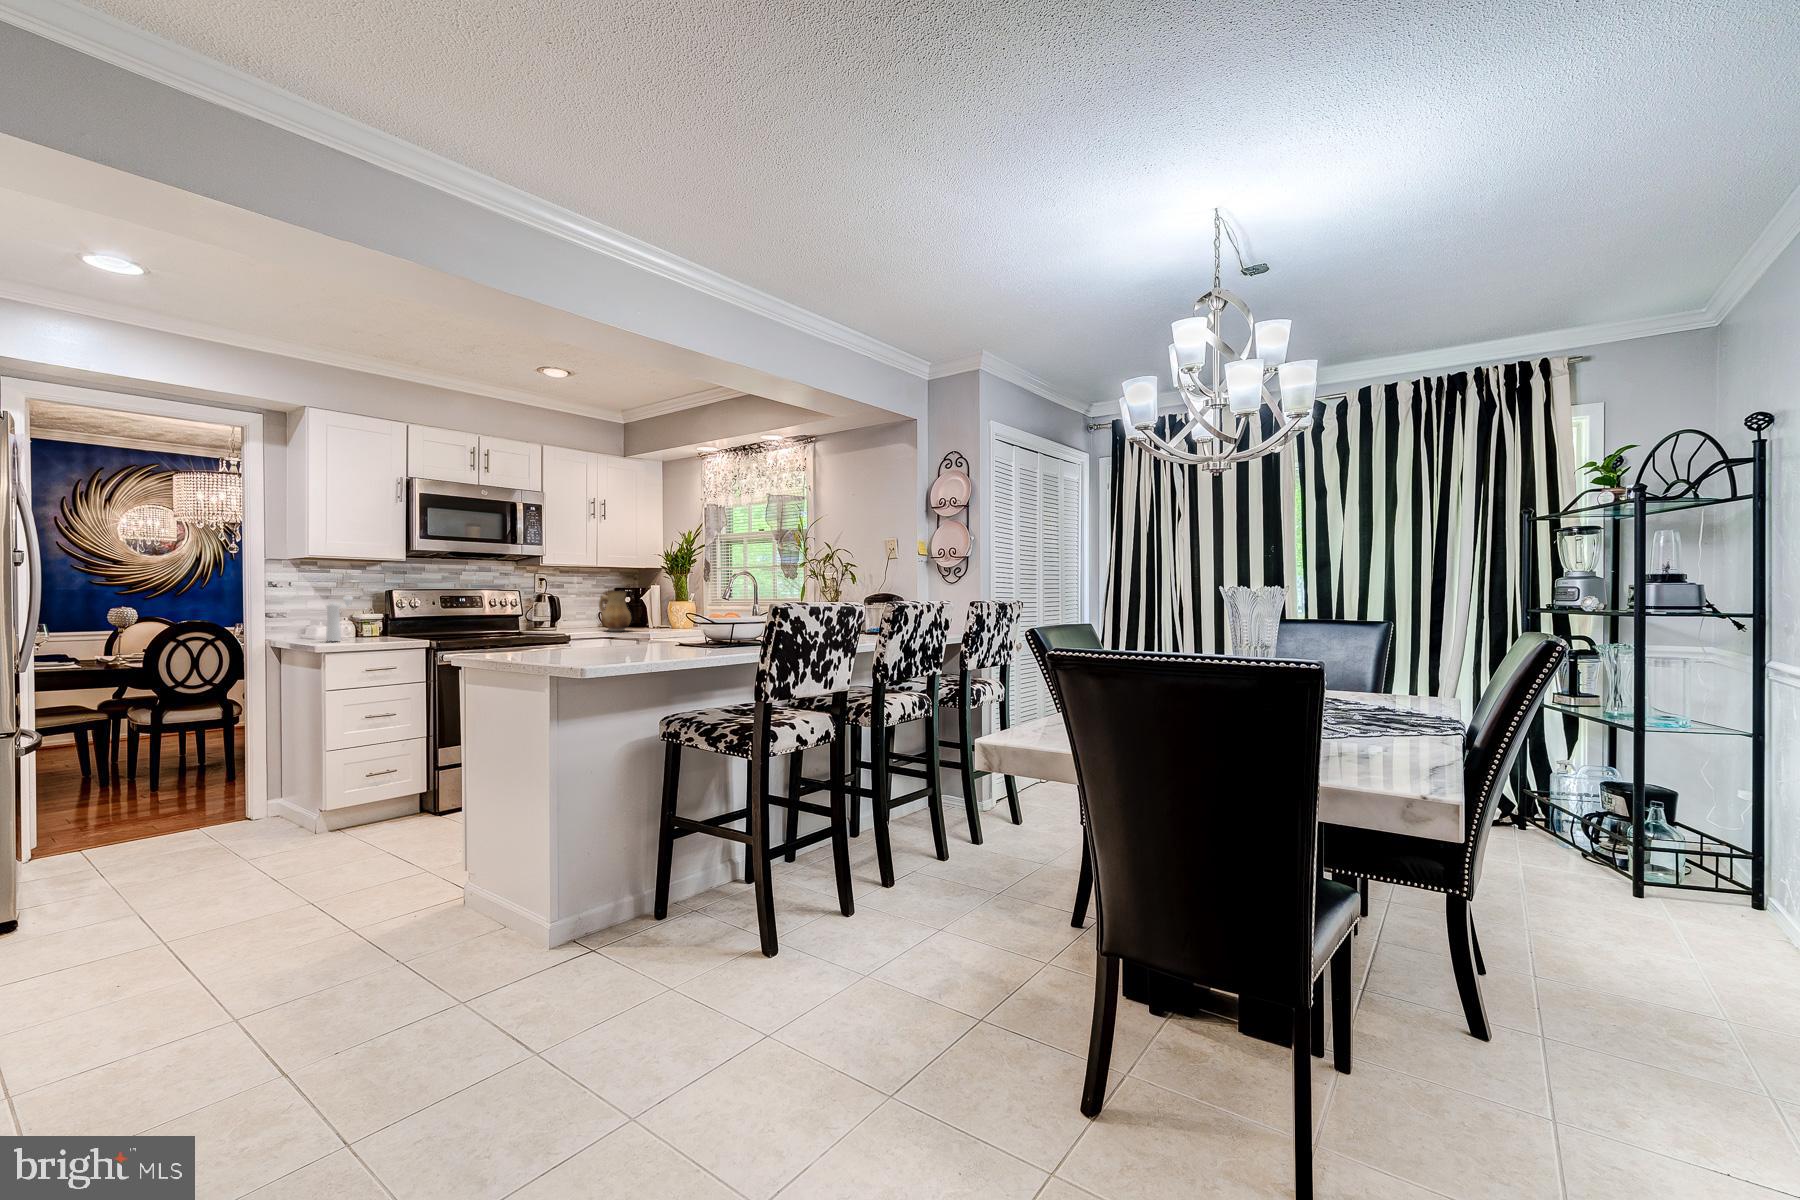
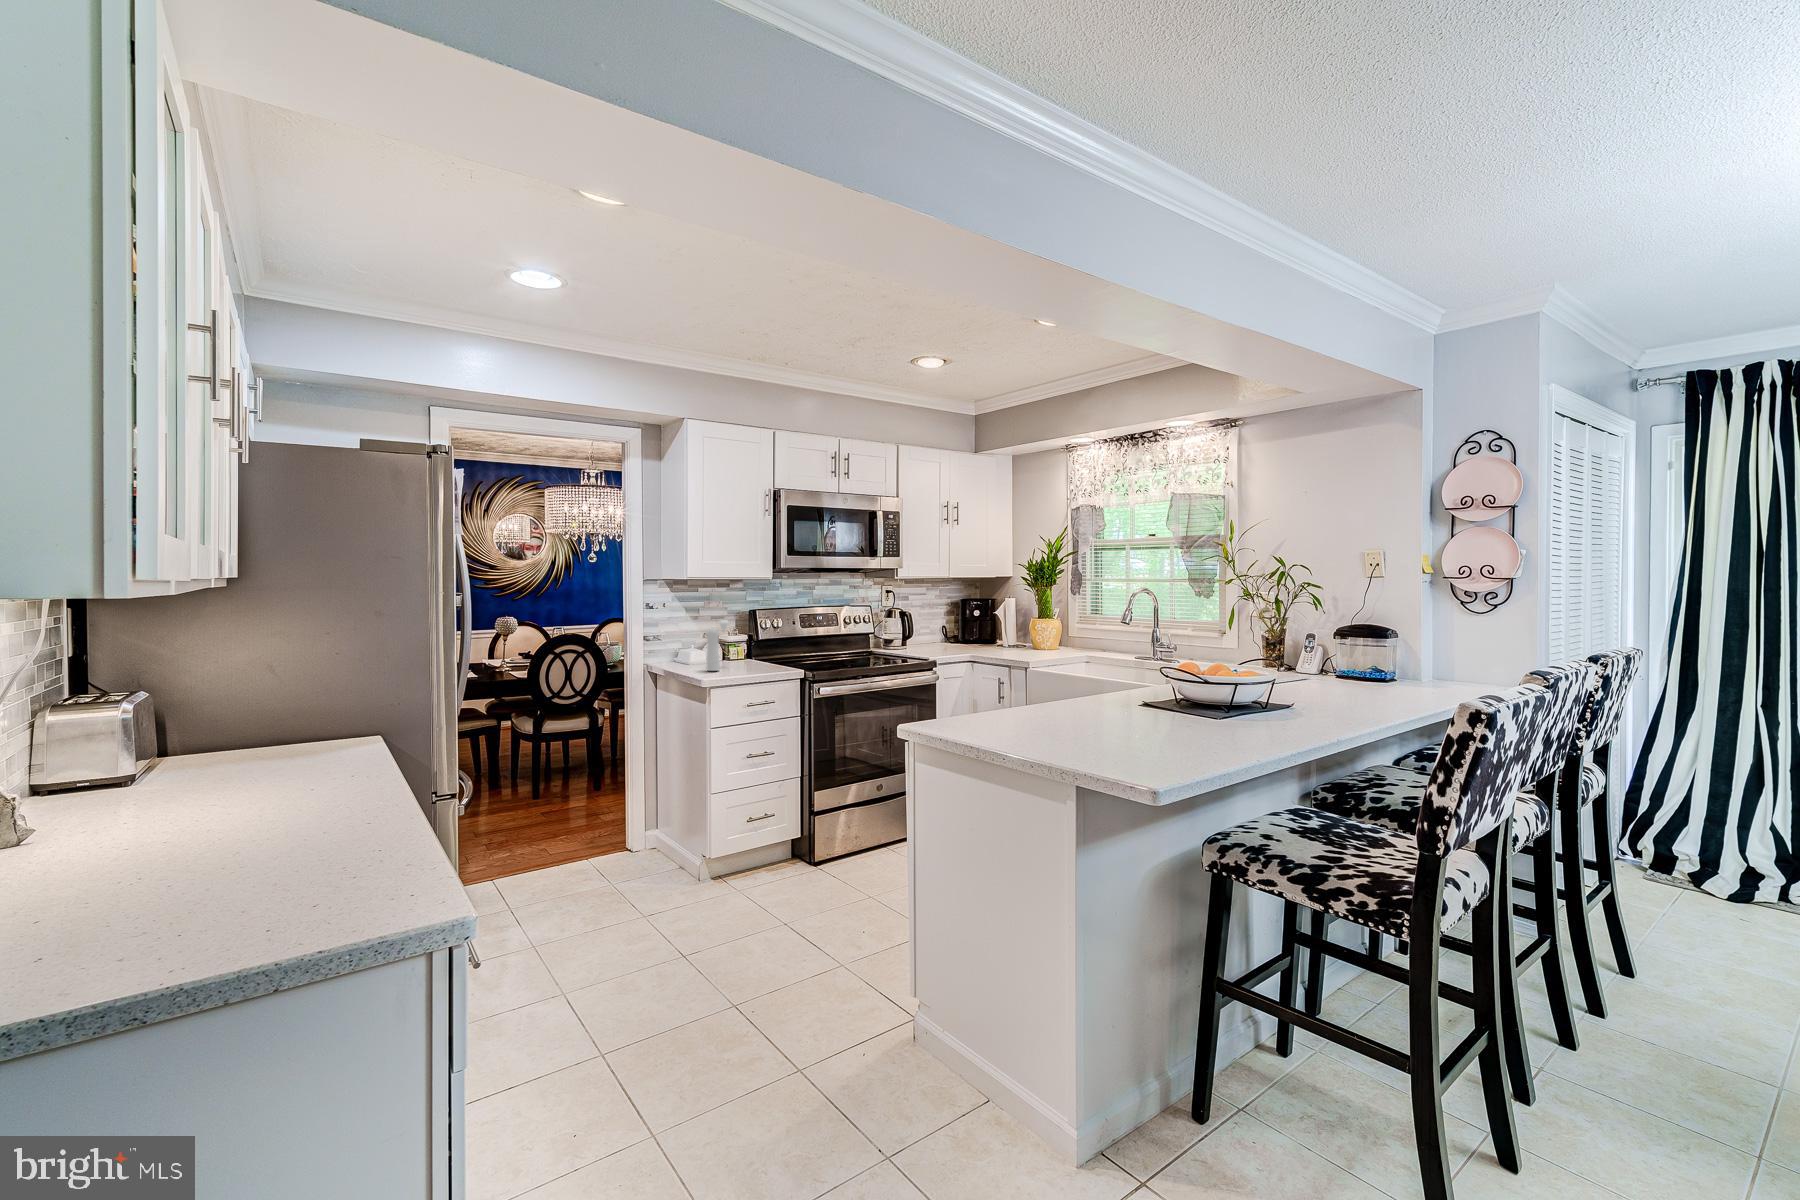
ceramic pitcher: present [599,591,631,631] -> none [959,609,995,656]

